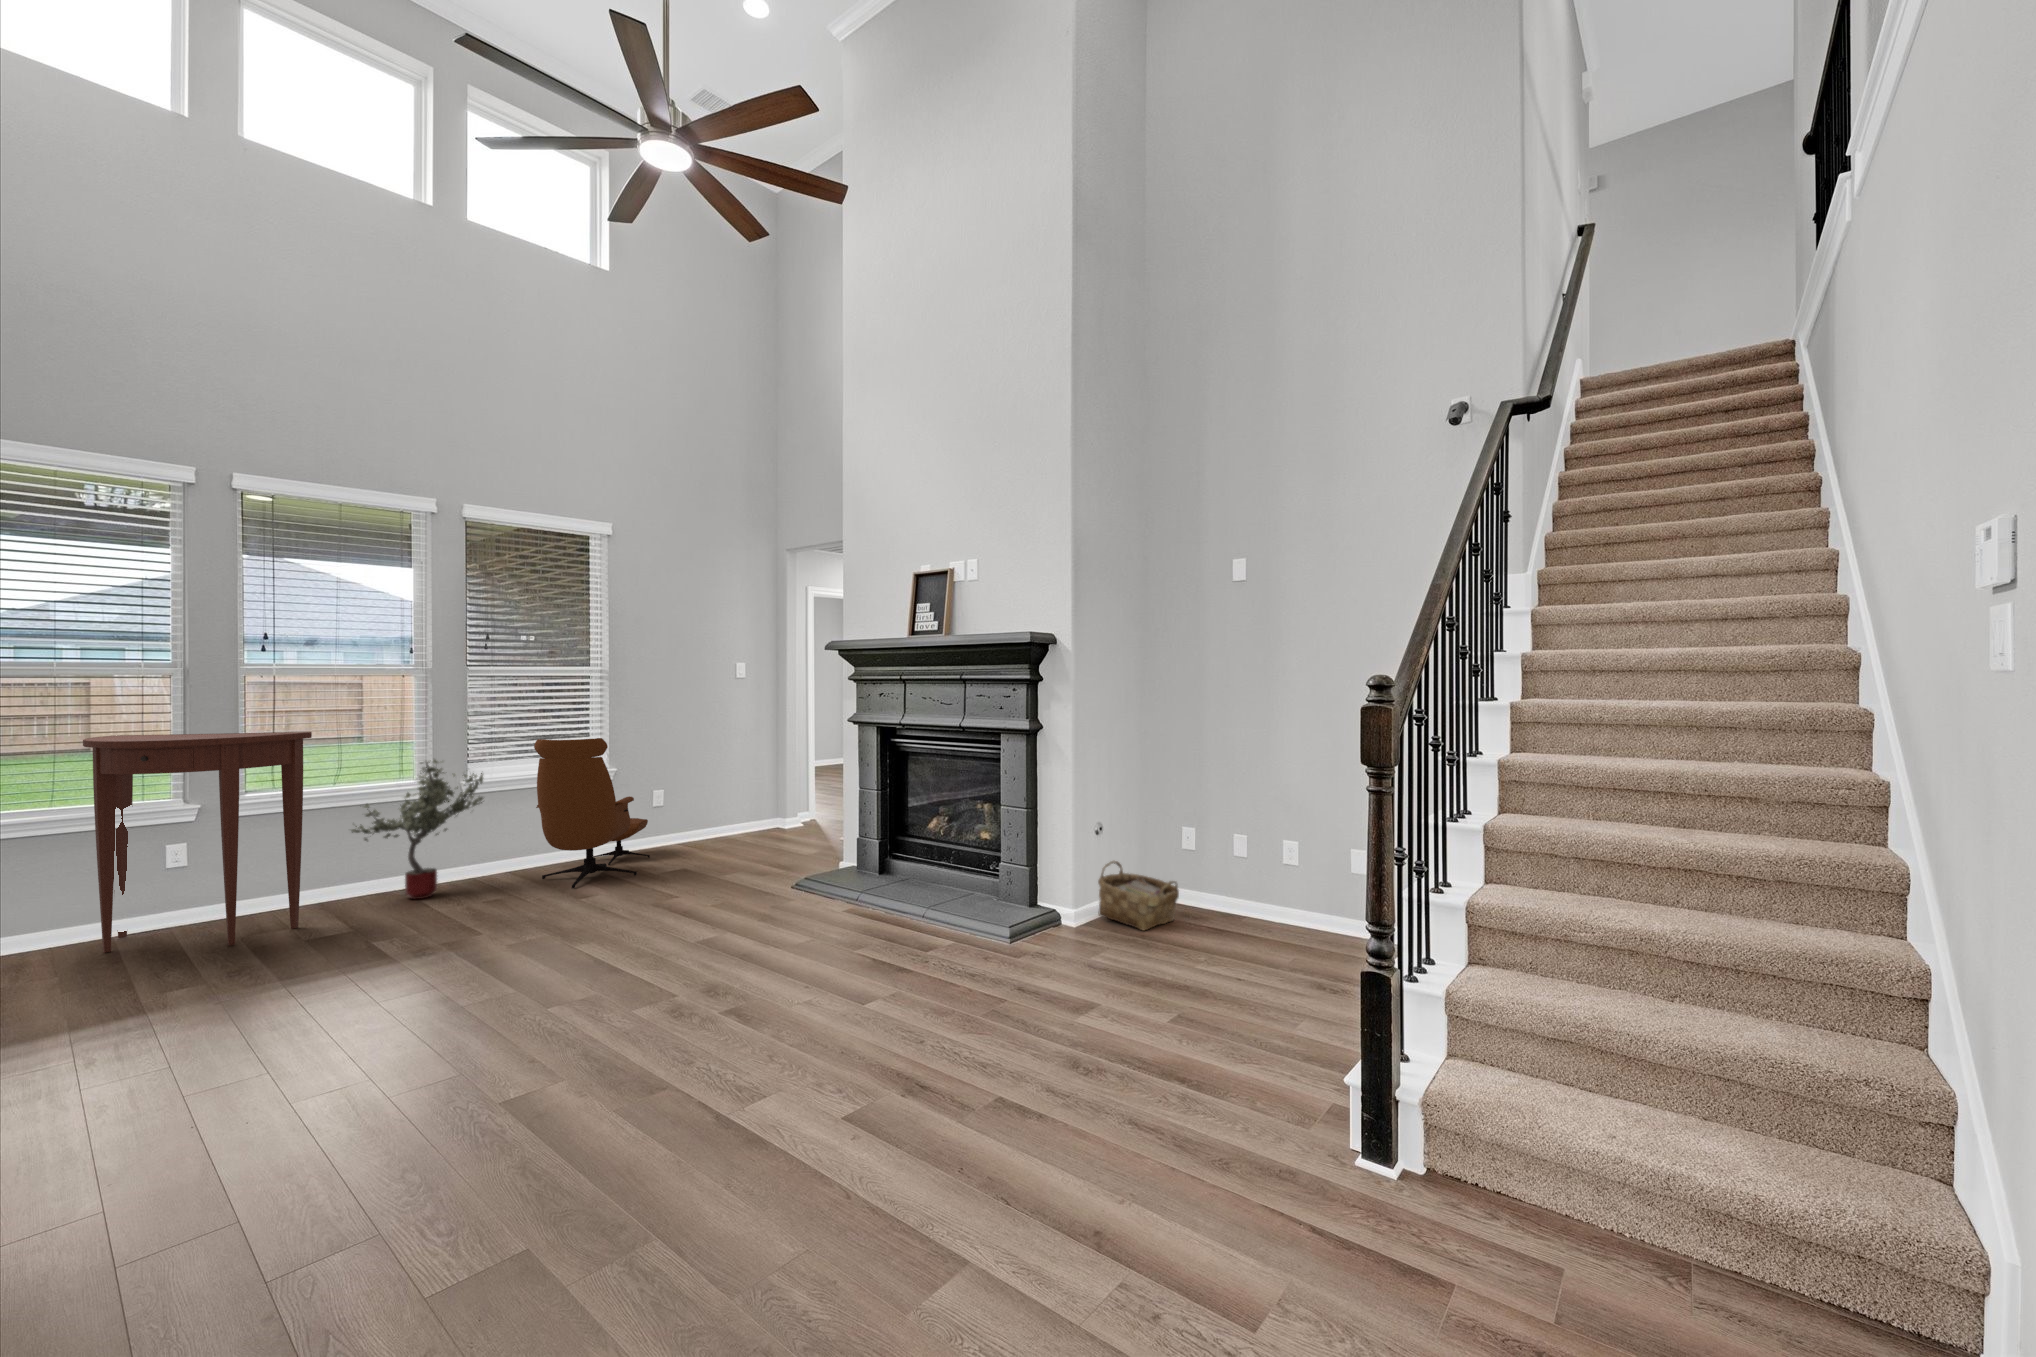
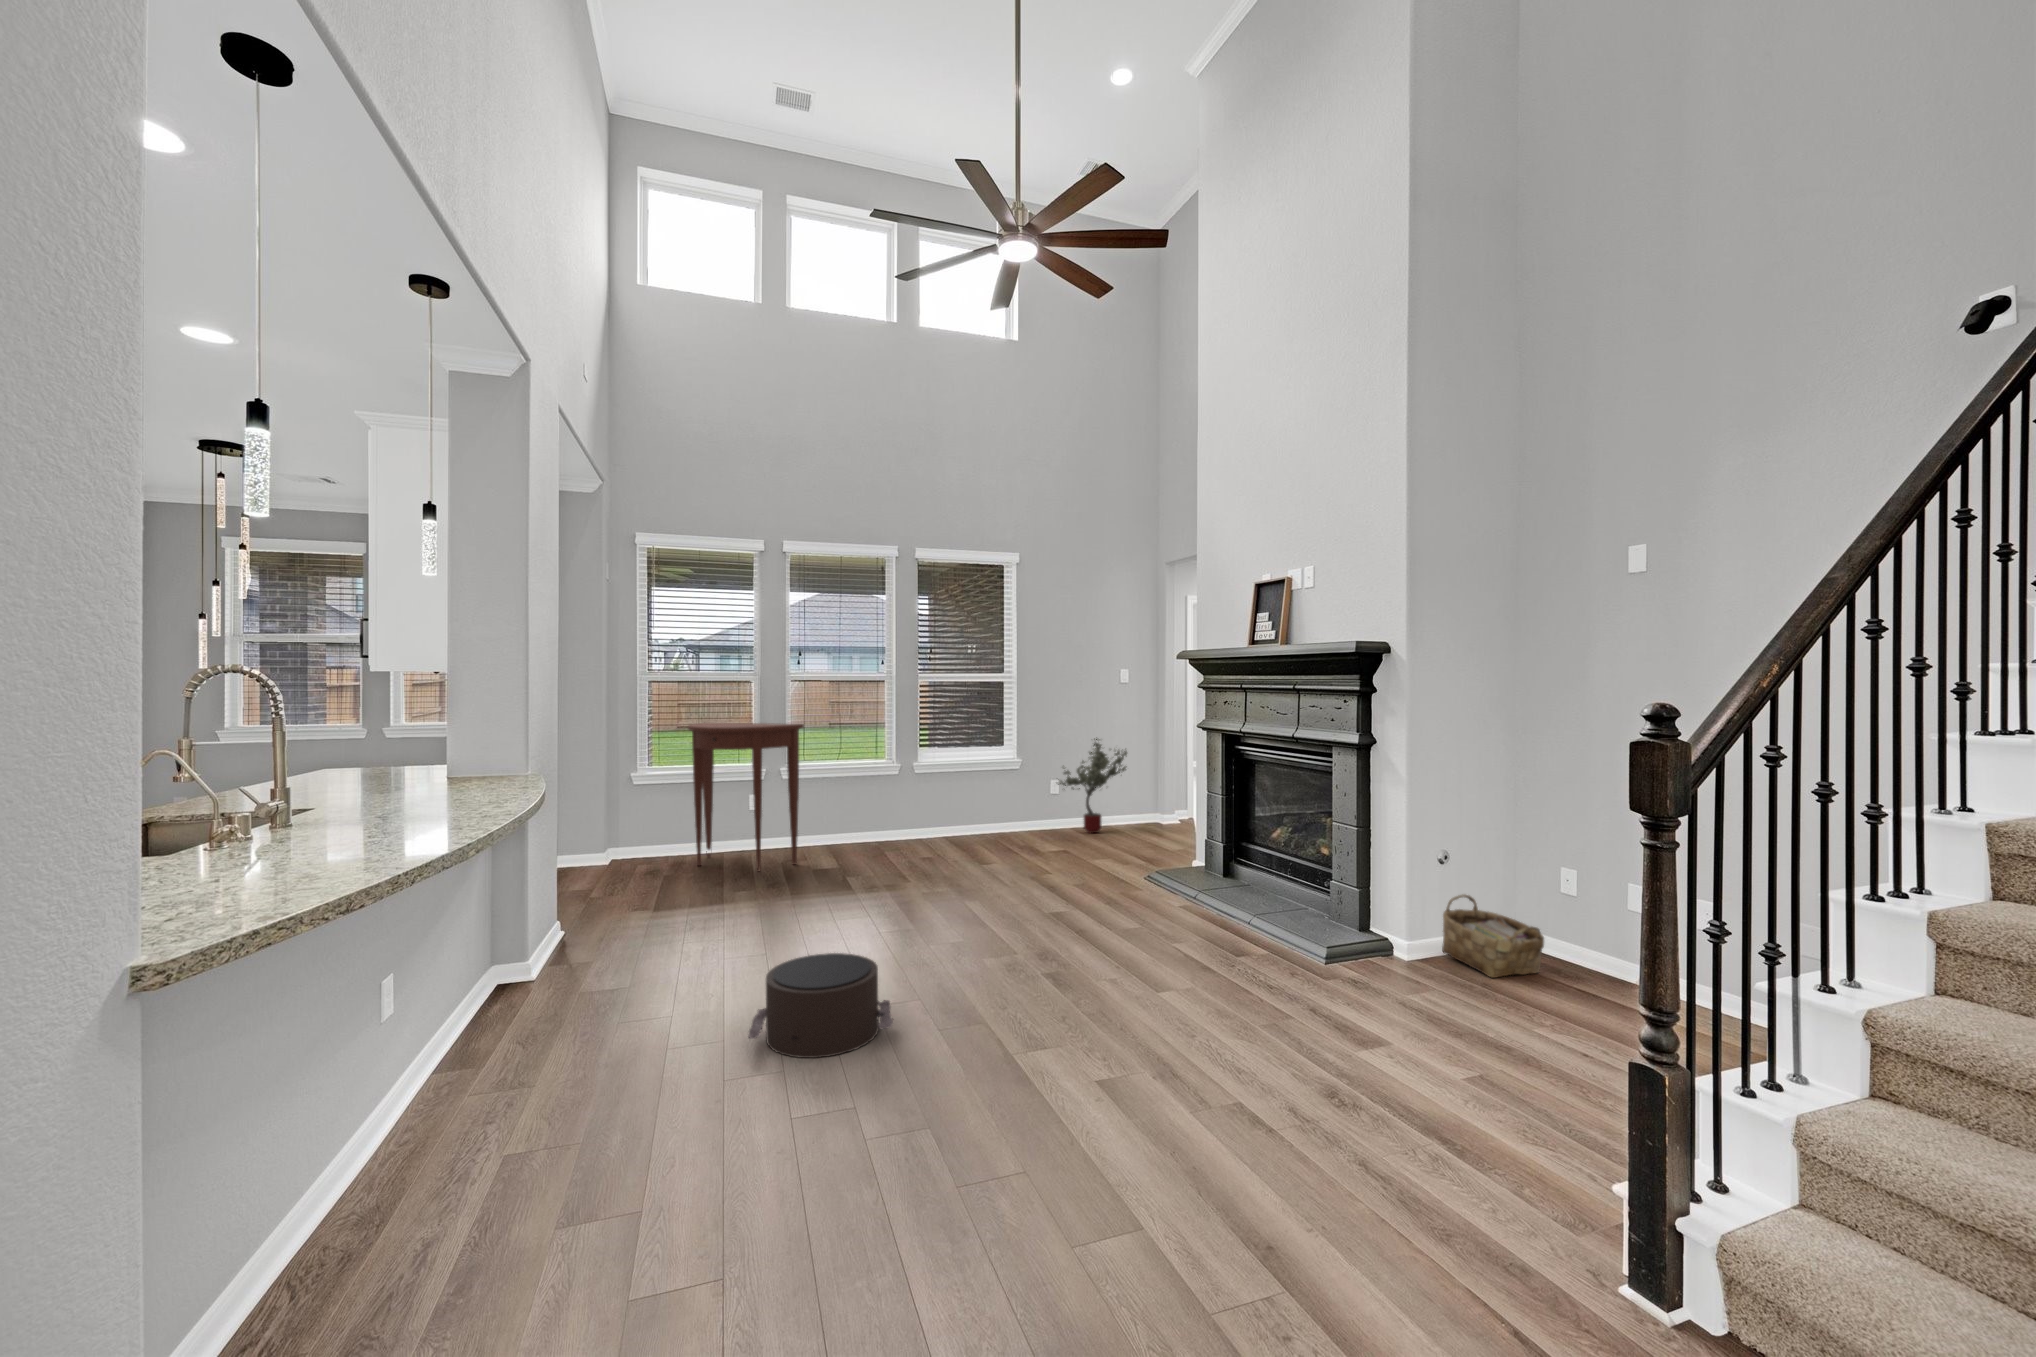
lounge chair: present [534,738,650,888] -> none [945,734,1039,858]
potted tree: present [351,759,483,899] -> present [1058,738,1127,833]
pouf: none [327,1027,564,1189] -> present [748,953,893,1058]

